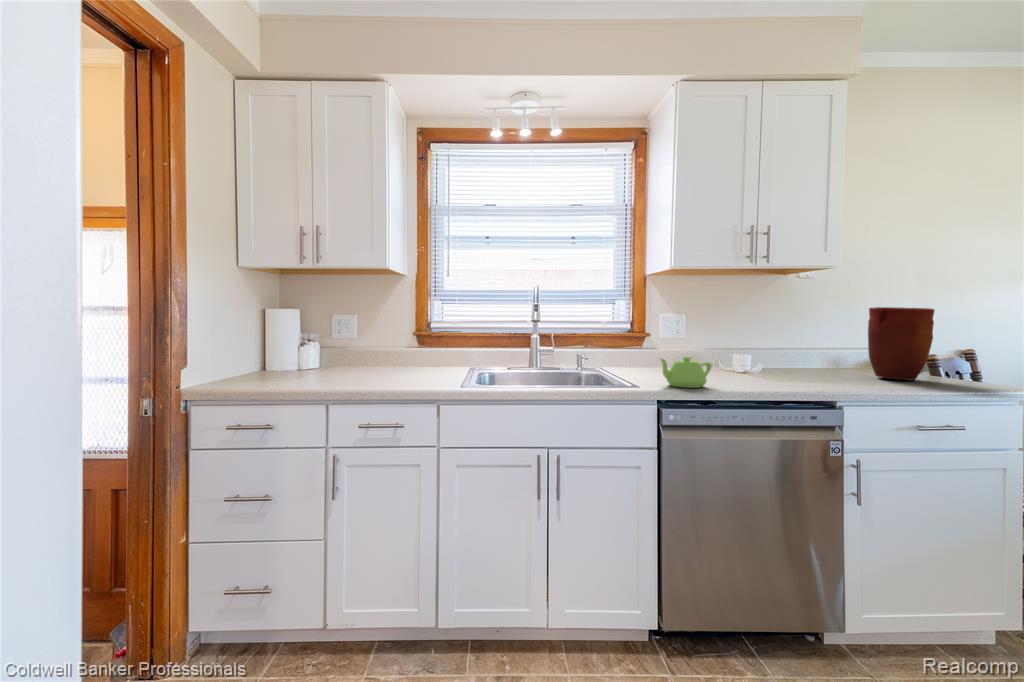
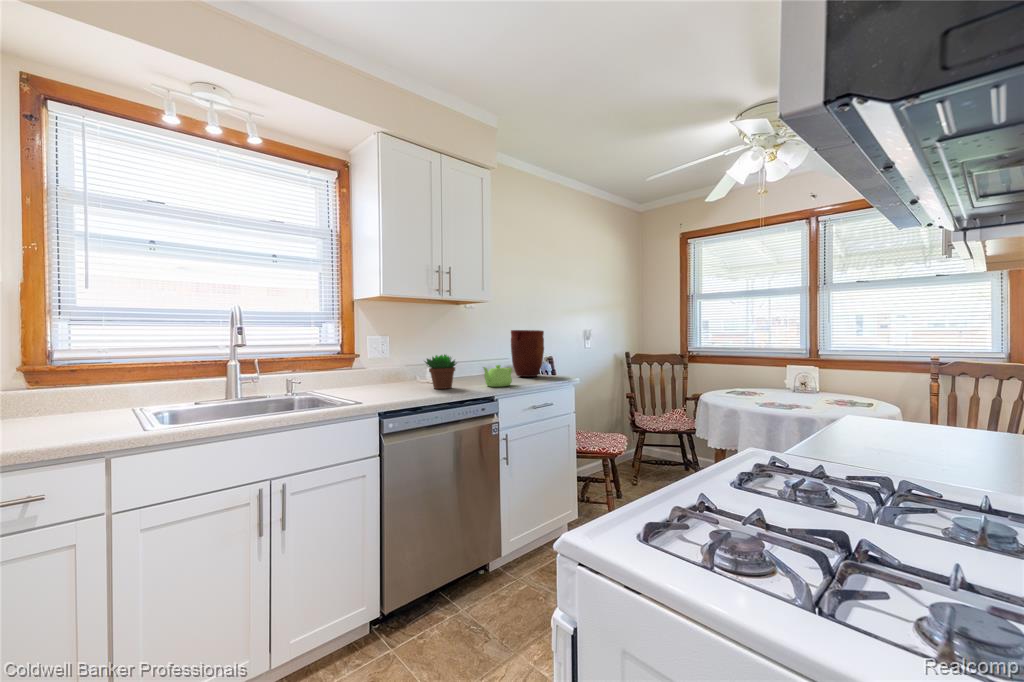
succulent plant: none [719,338,768,382] -> present [425,355,456,389]
teapot: present [660,357,712,388] -> present [483,365,512,387]

